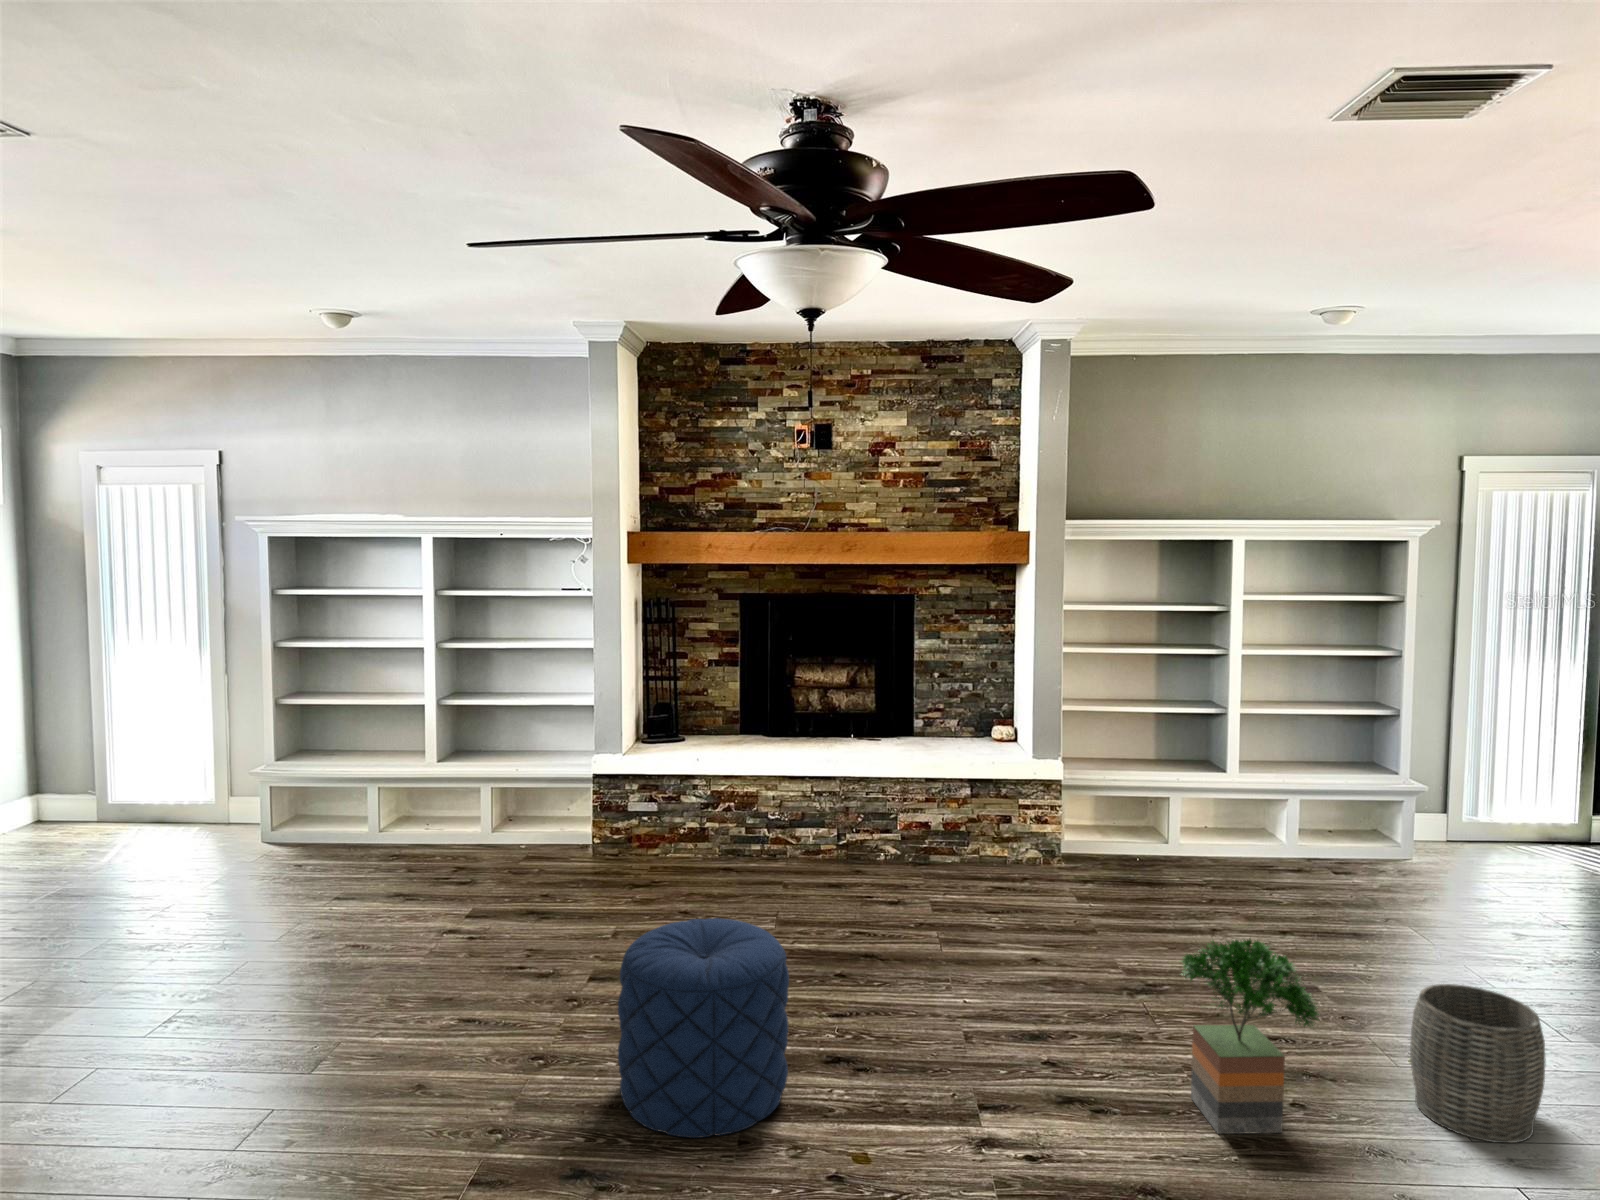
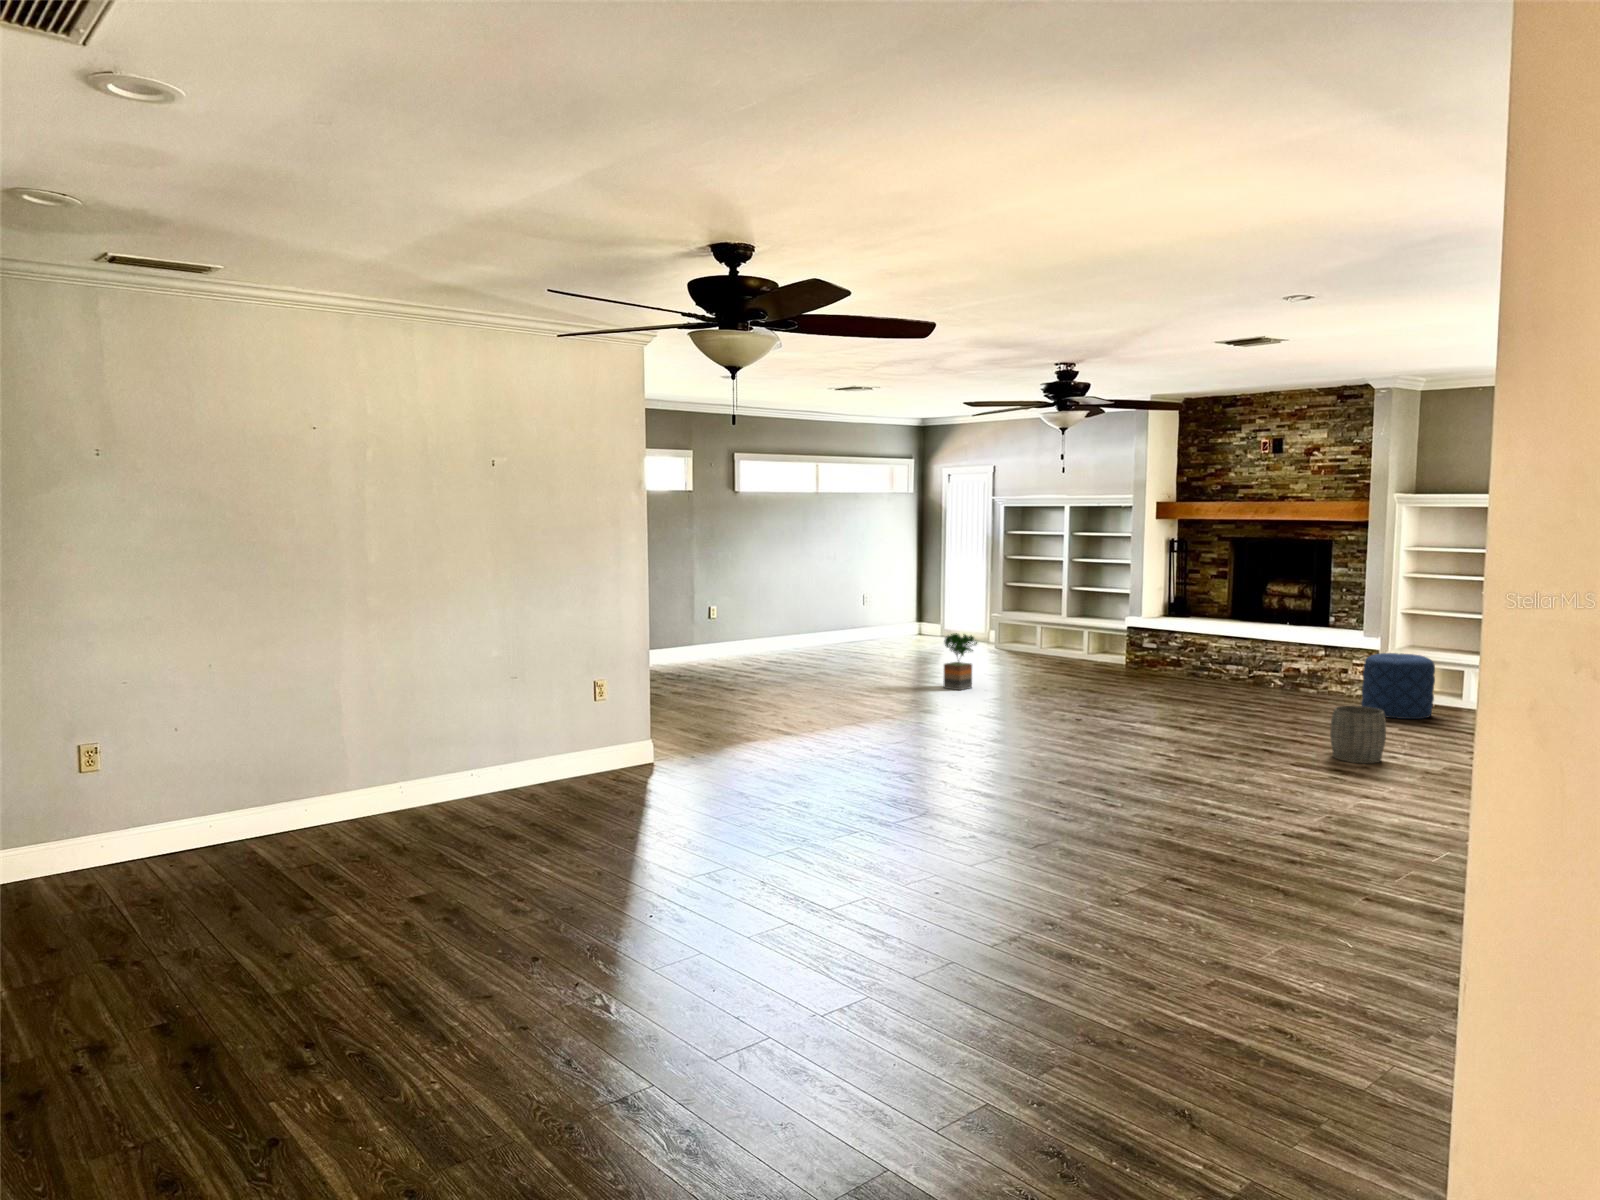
pouf: present [618,918,789,1138] -> present [1361,653,1435,719]
potted tree: present [1181,939,1319,1134] -> present [944,633,977,690]

